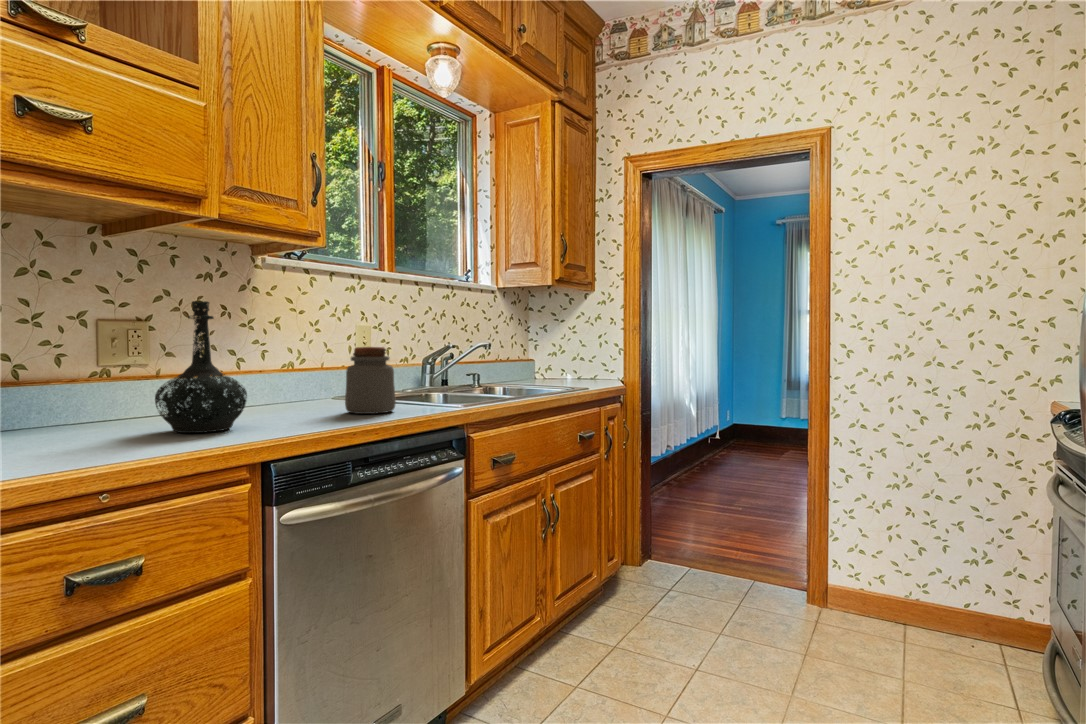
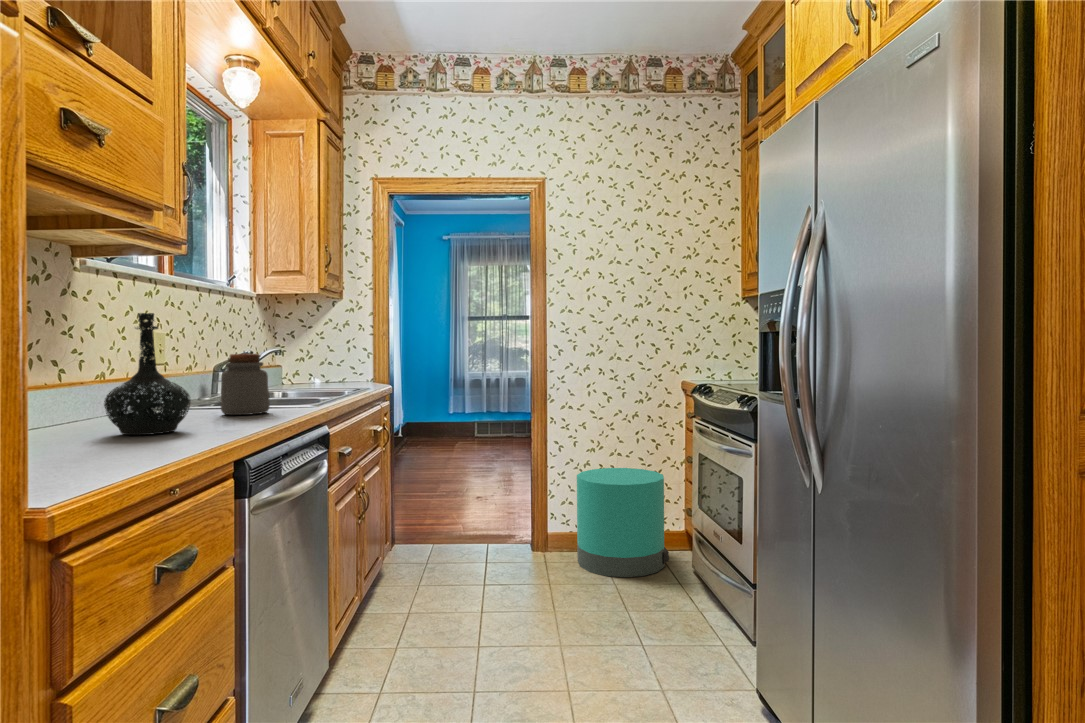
trash can: none [857,513,1010,688] -> present [577,468,669,577]

